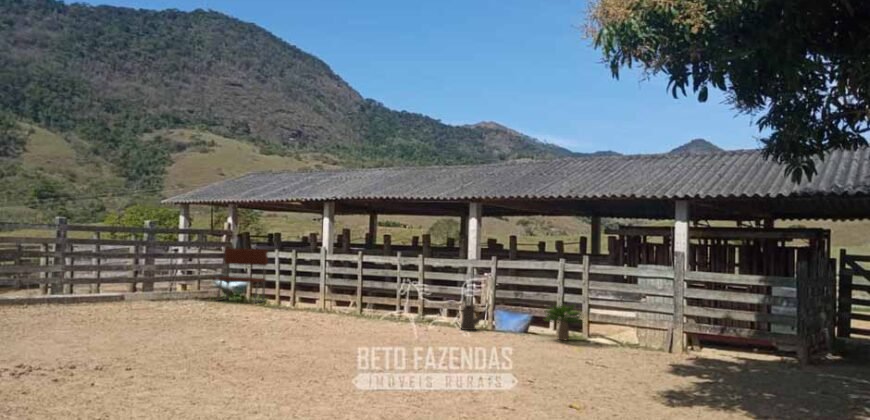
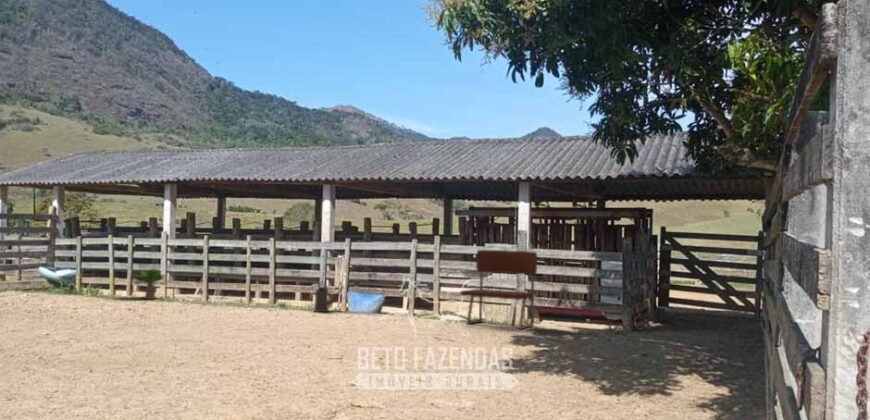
bench: present [212,248,268,303] -> present [460,250,537,329]
potted plant: present [544,305,582,340] -> present [135,269,166,299]

